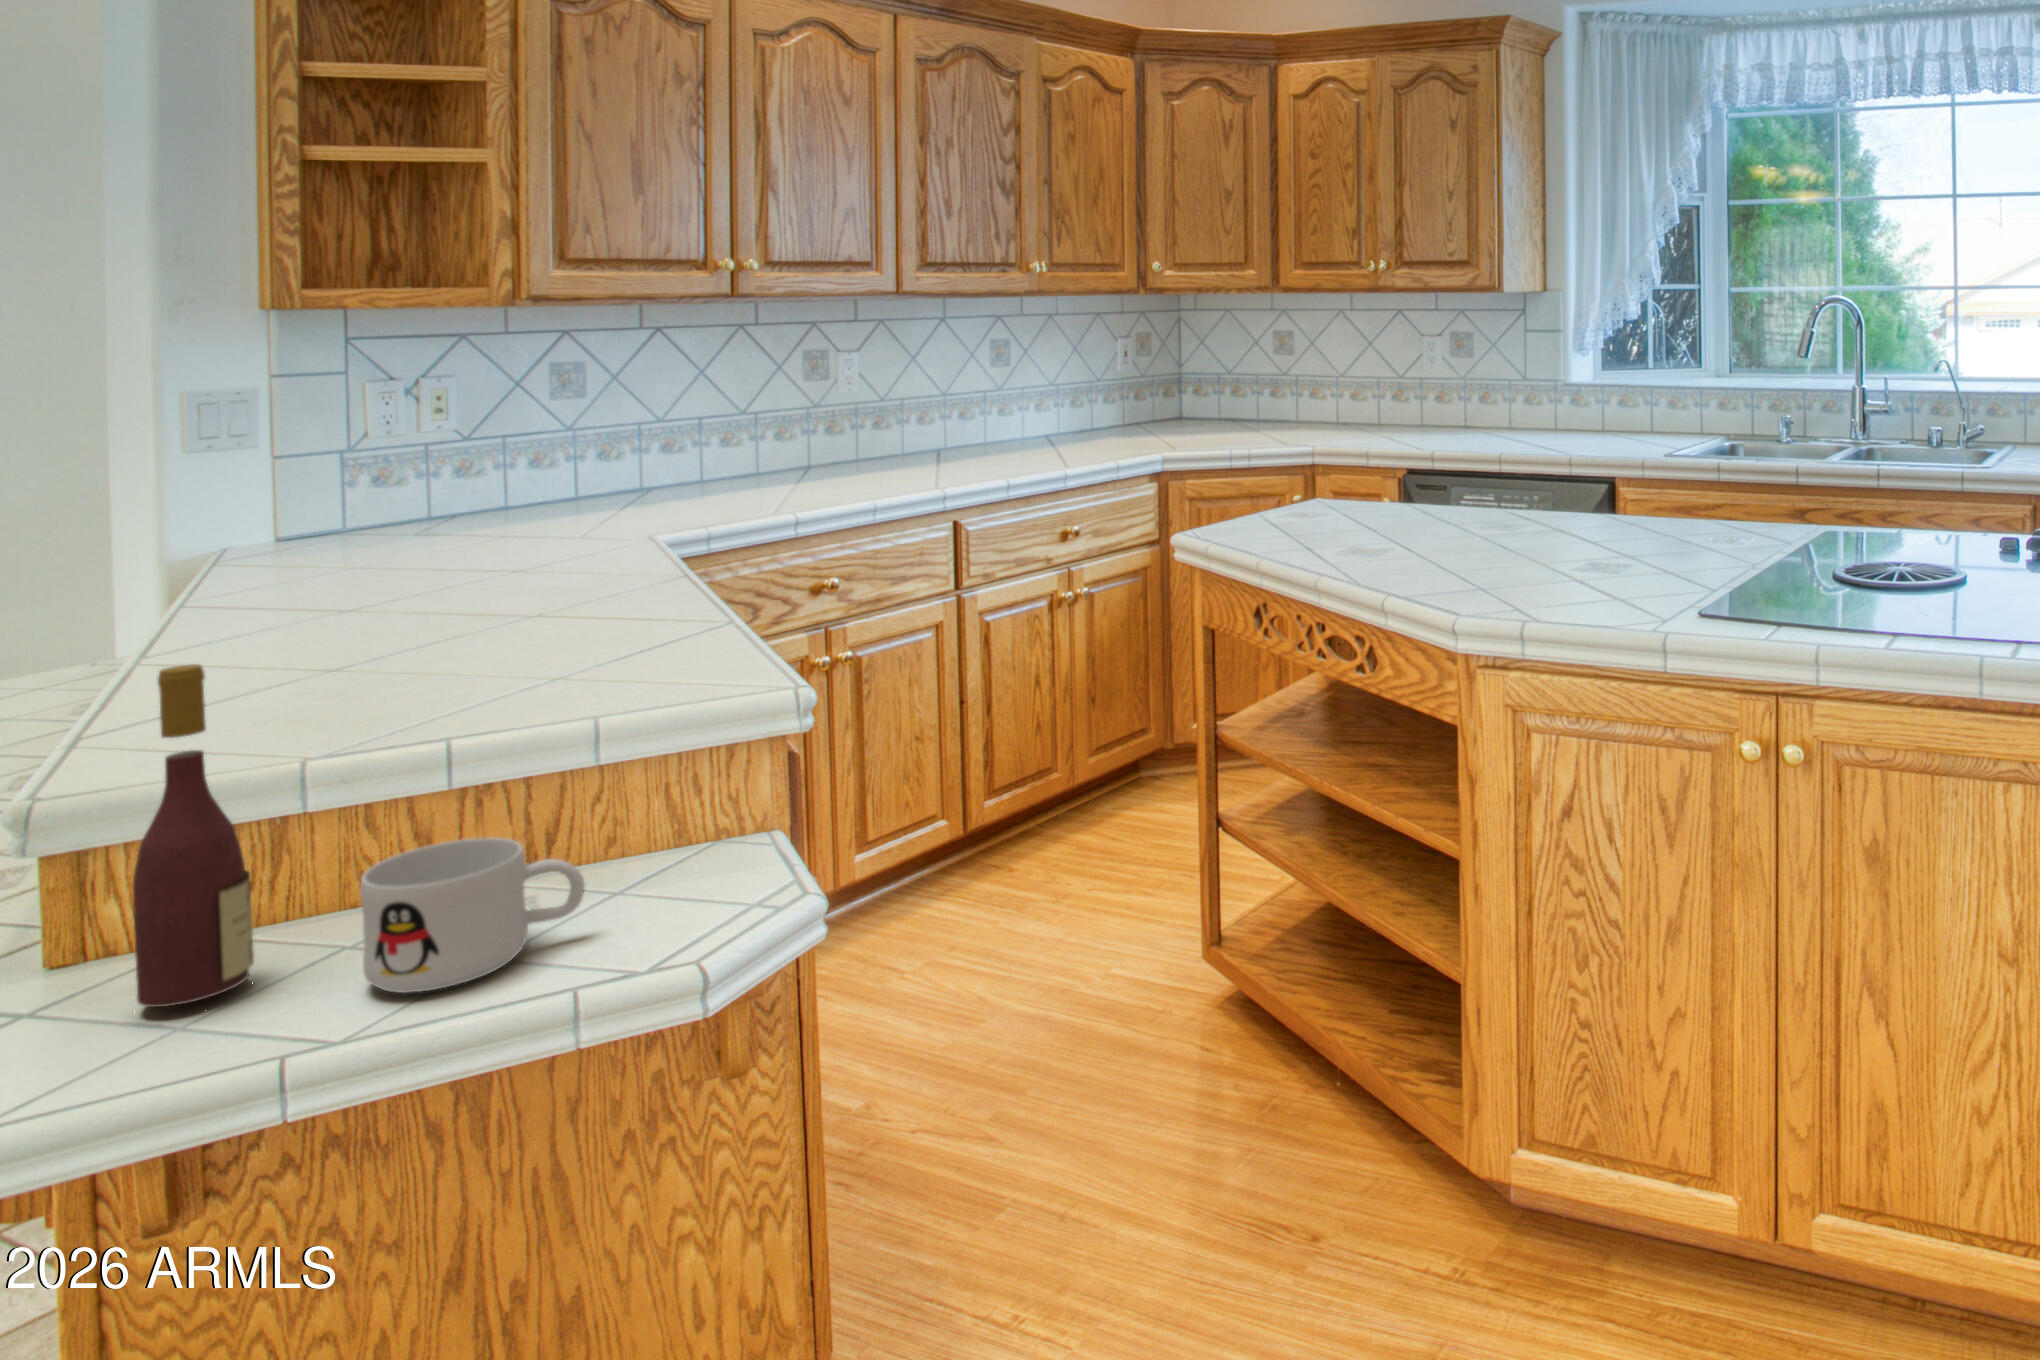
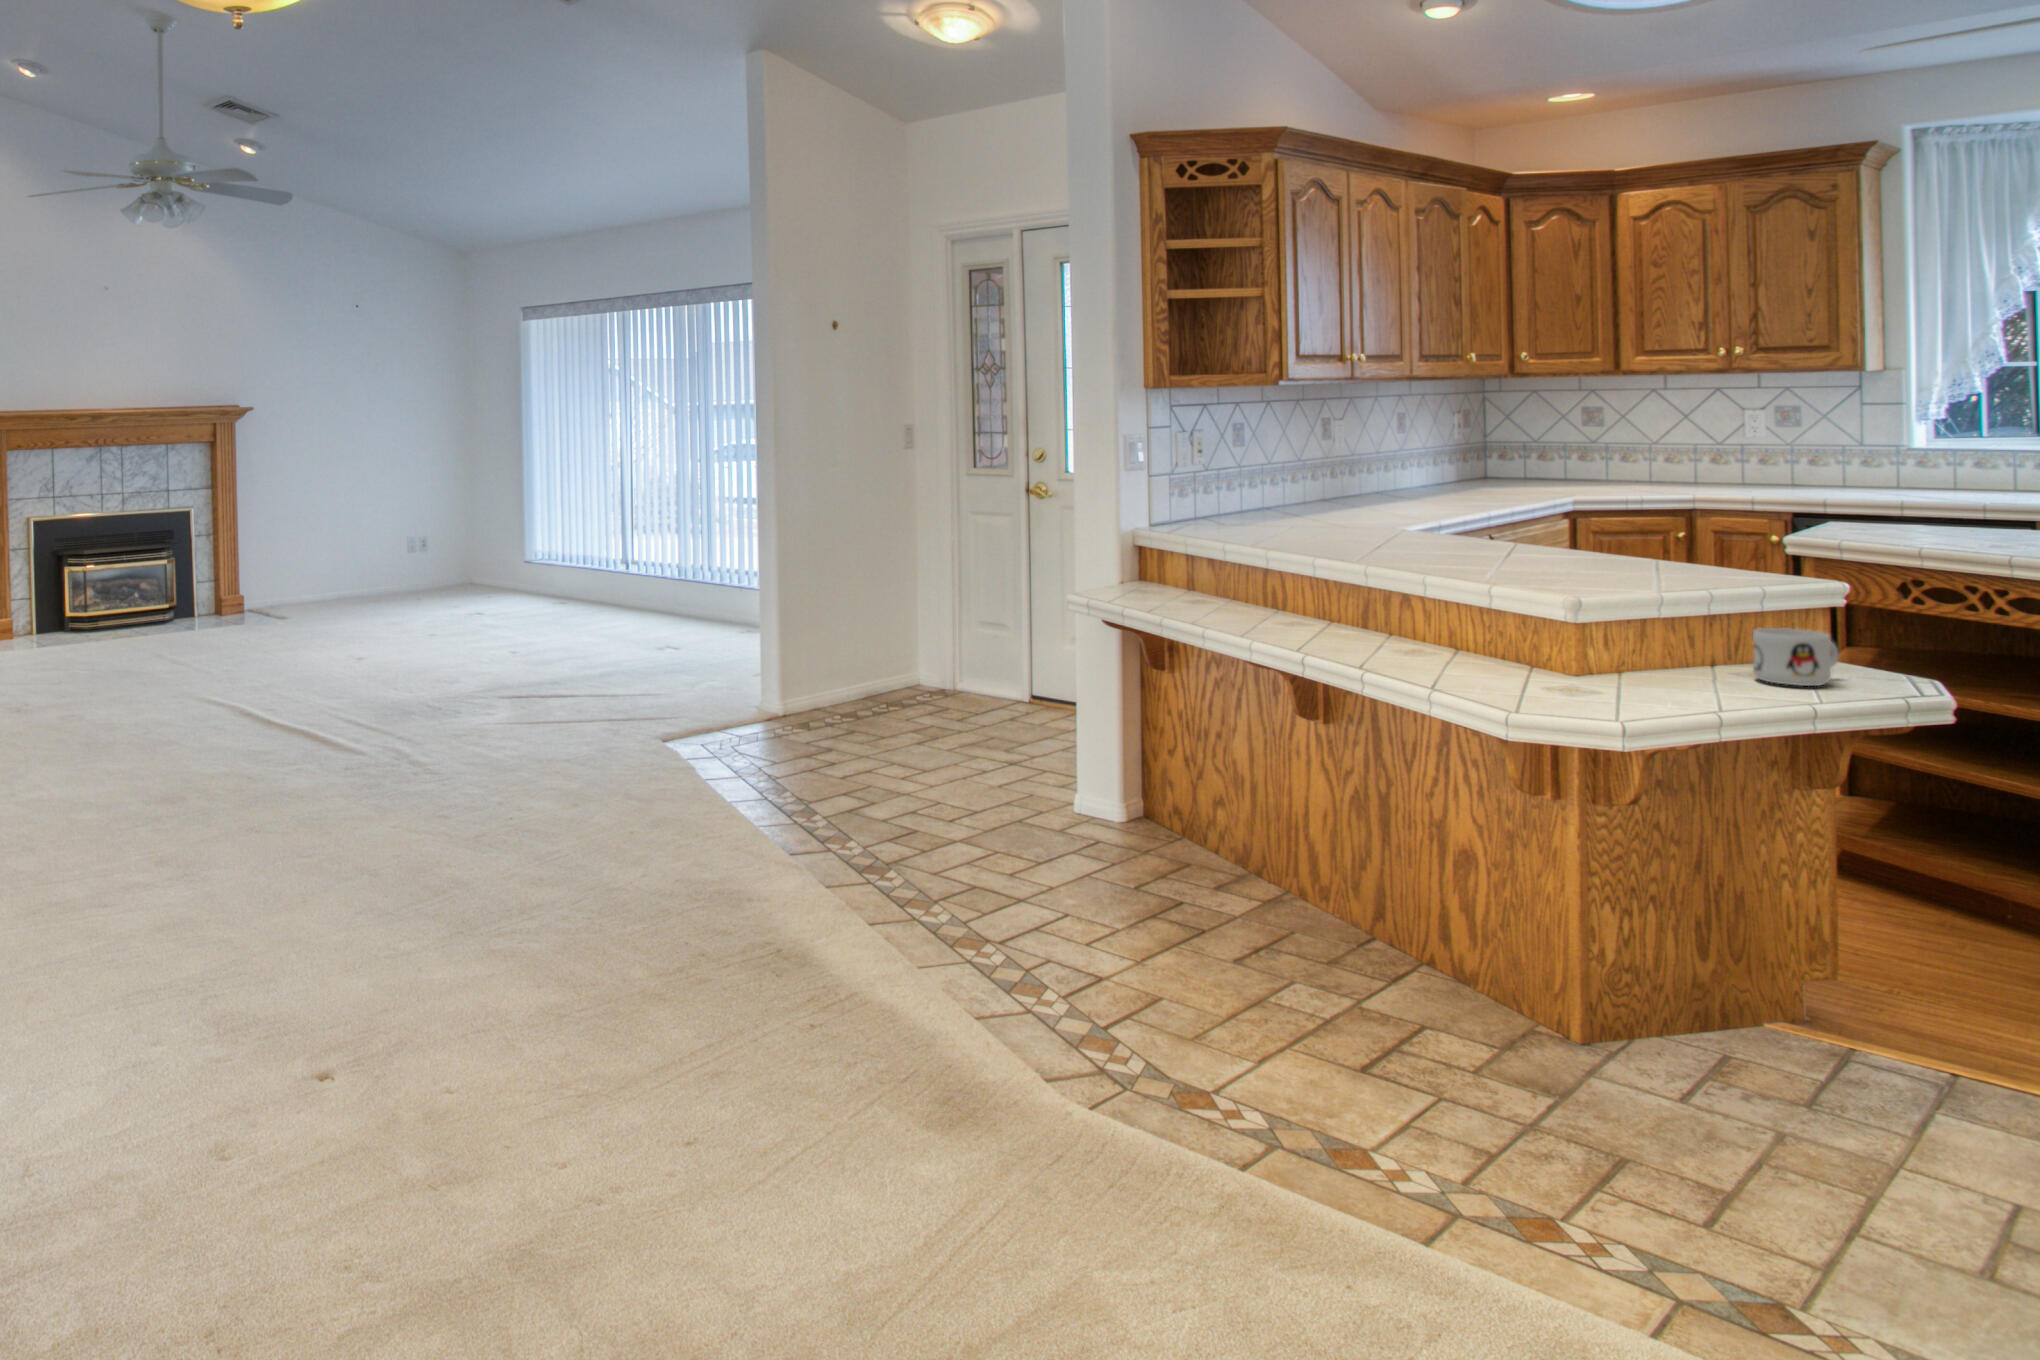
wine bottle: present [132,664,254,1007] -> none [1655,536,1705,685]

